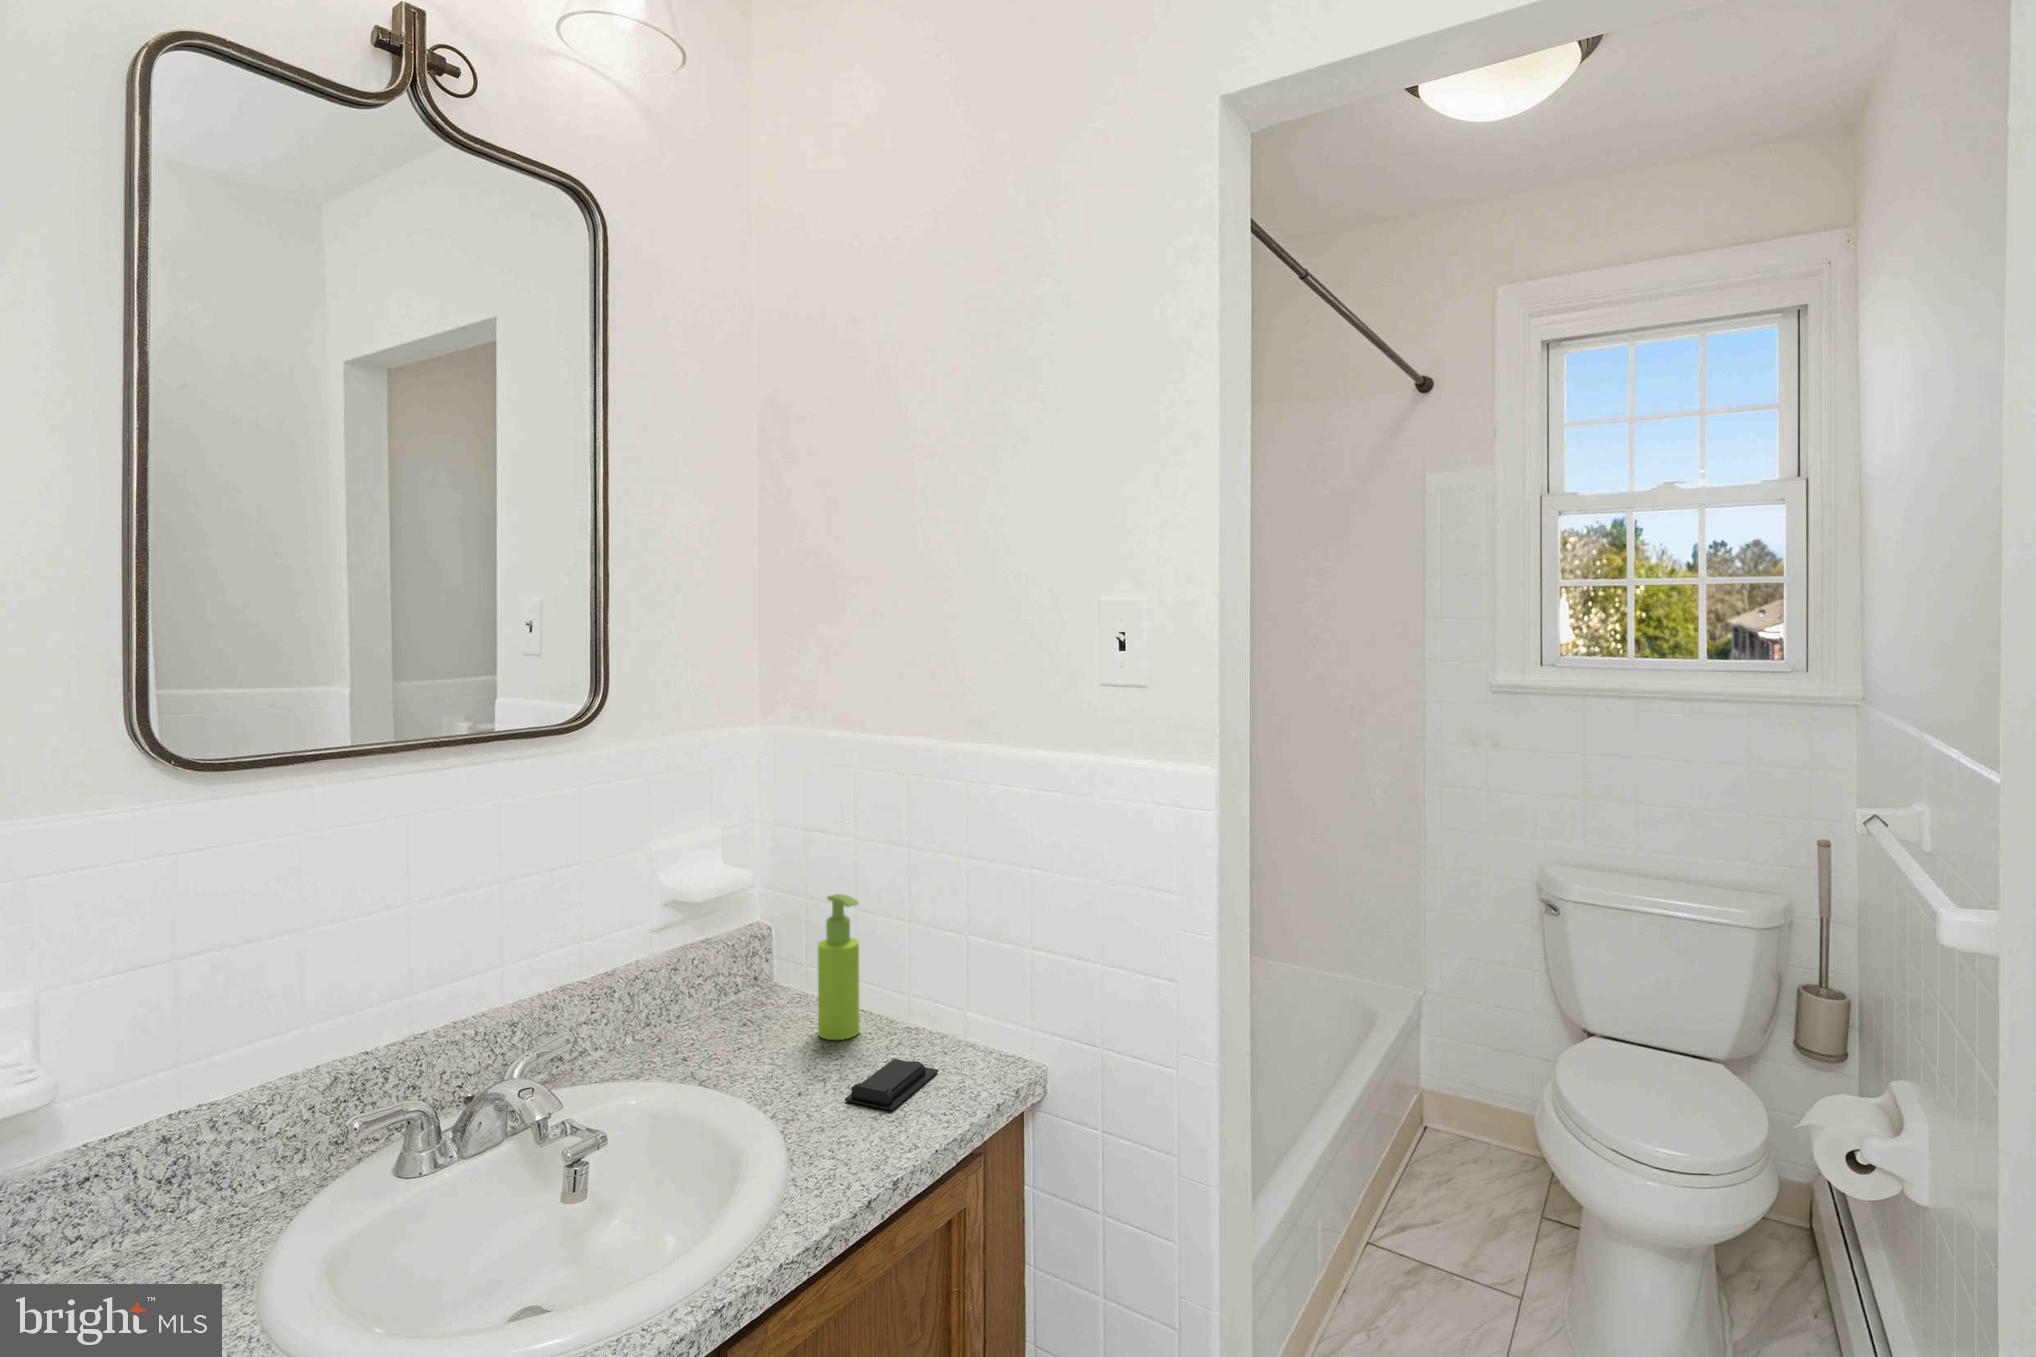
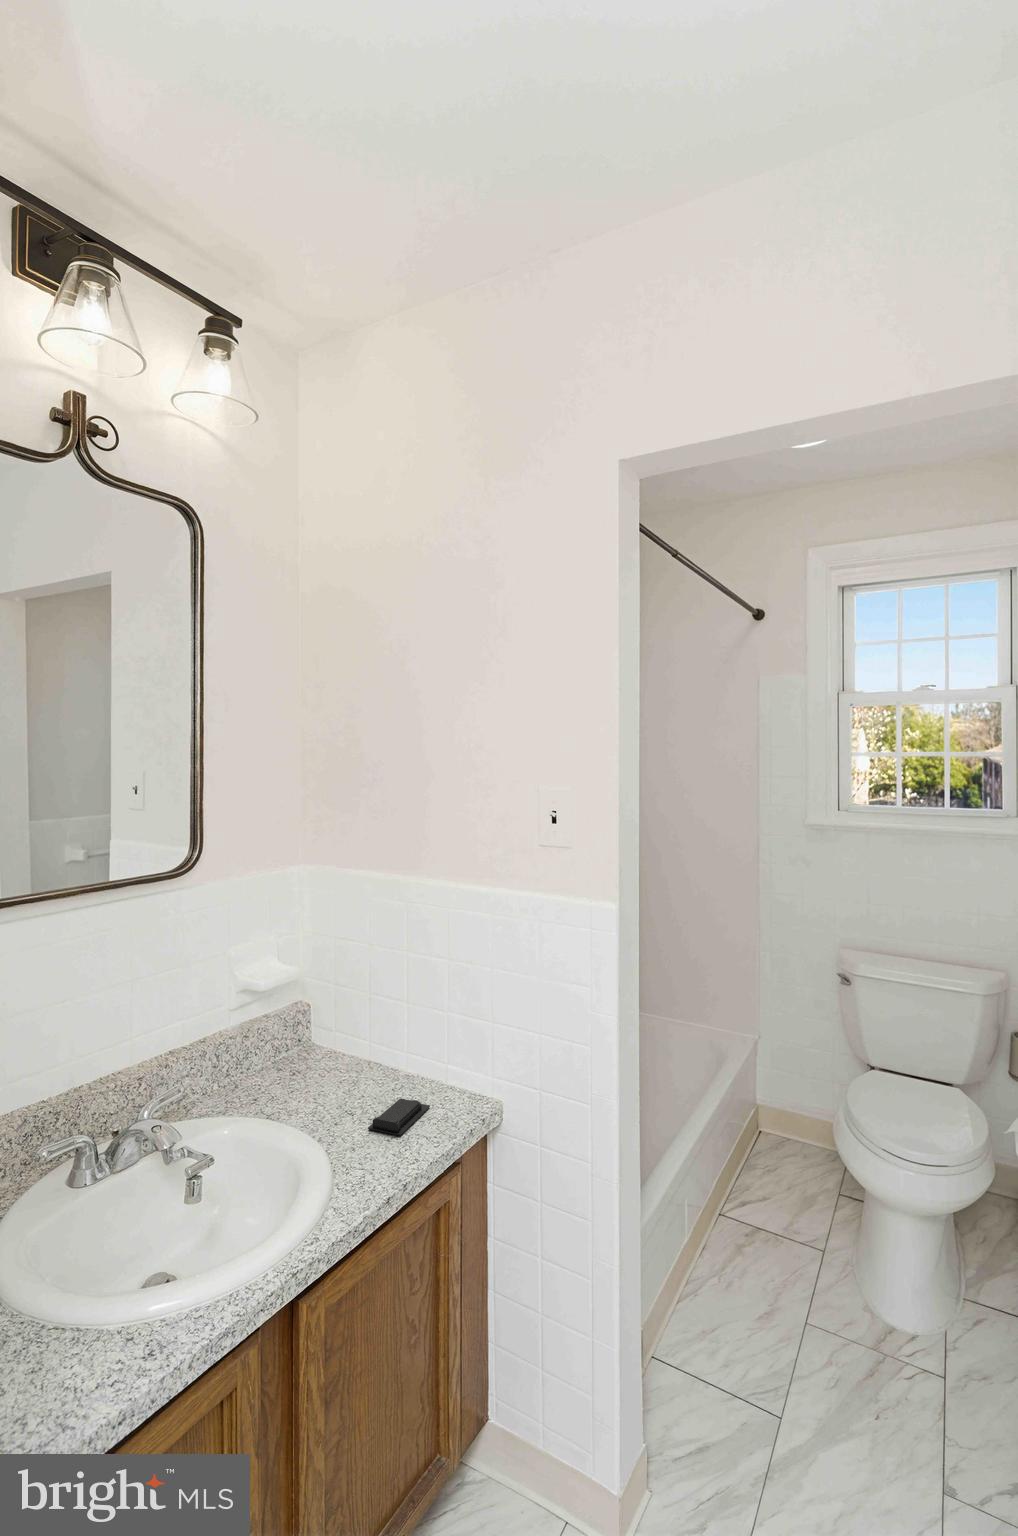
soap dispenser: present [818,894,859,1040] -> none [346,983,375,1084]

